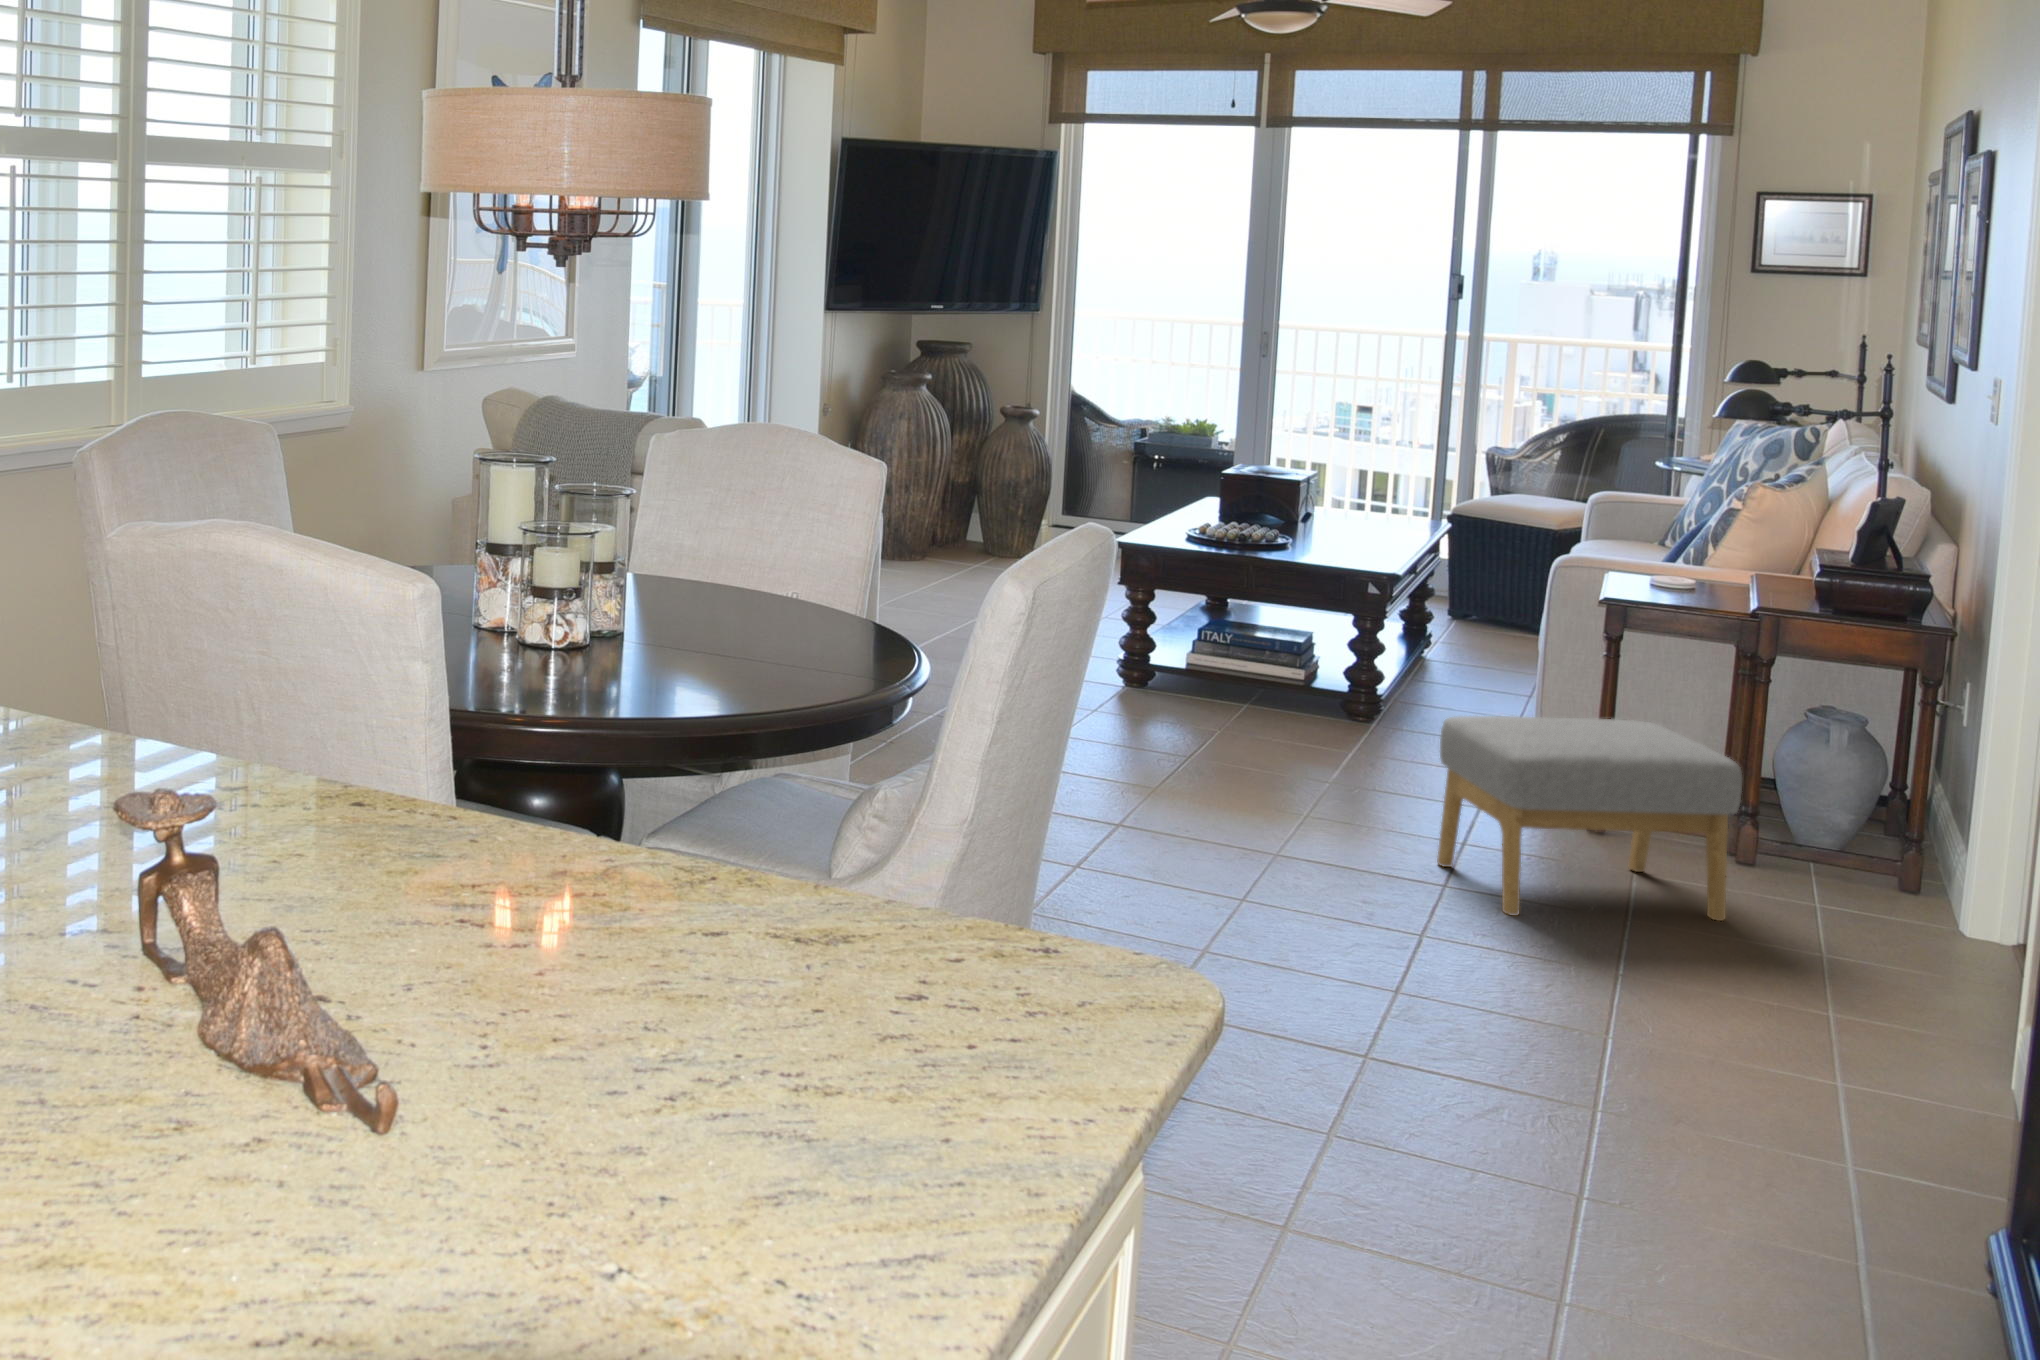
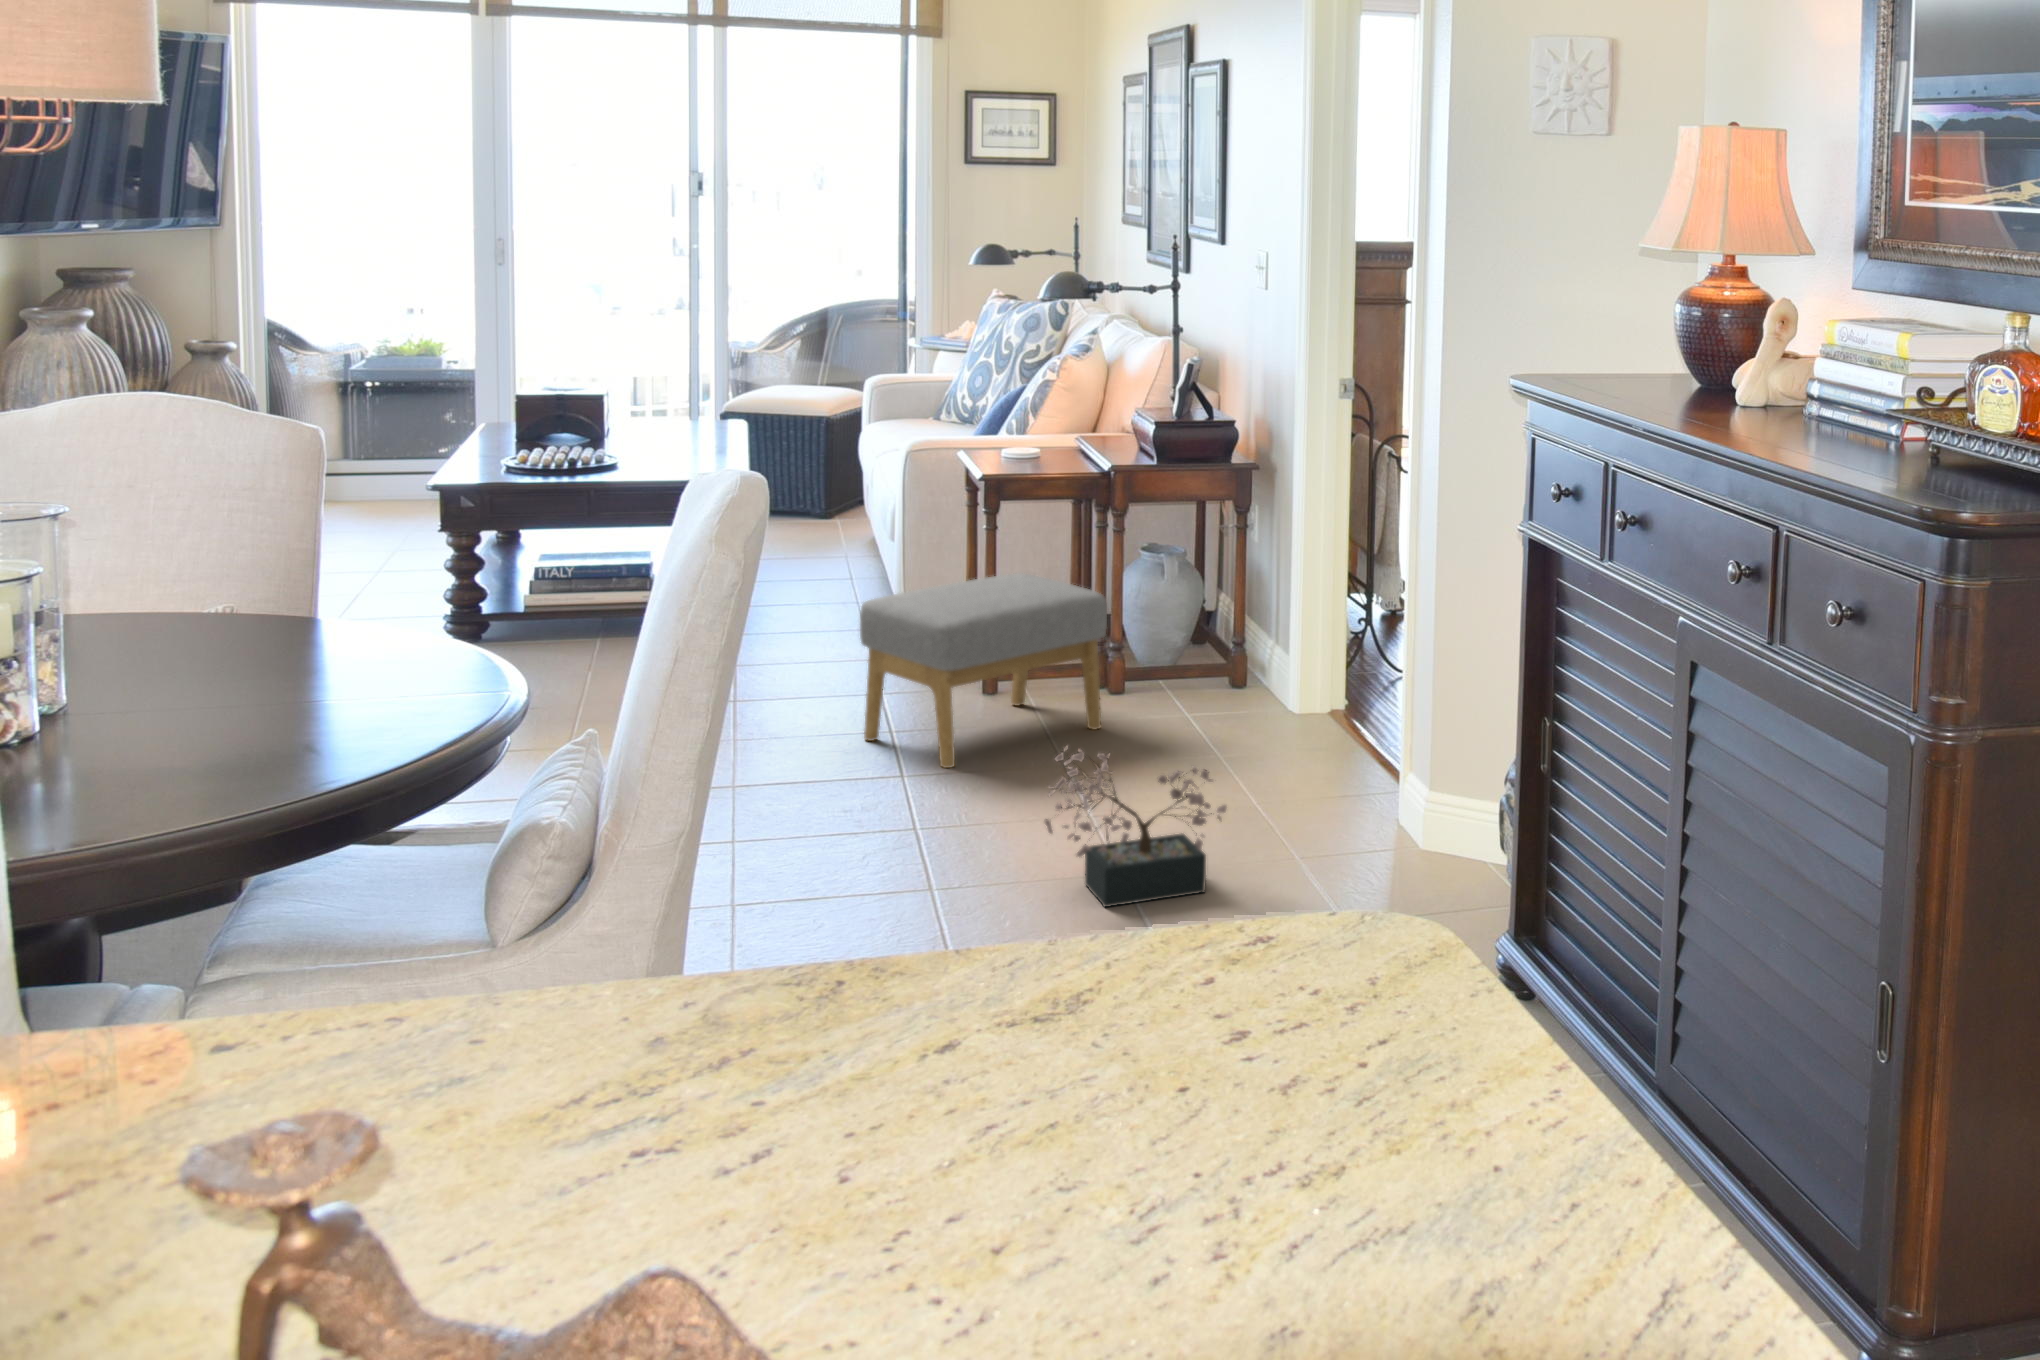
decorative plant: none [1533,913,1783,1139] -> present [1045,745,1227,907]

